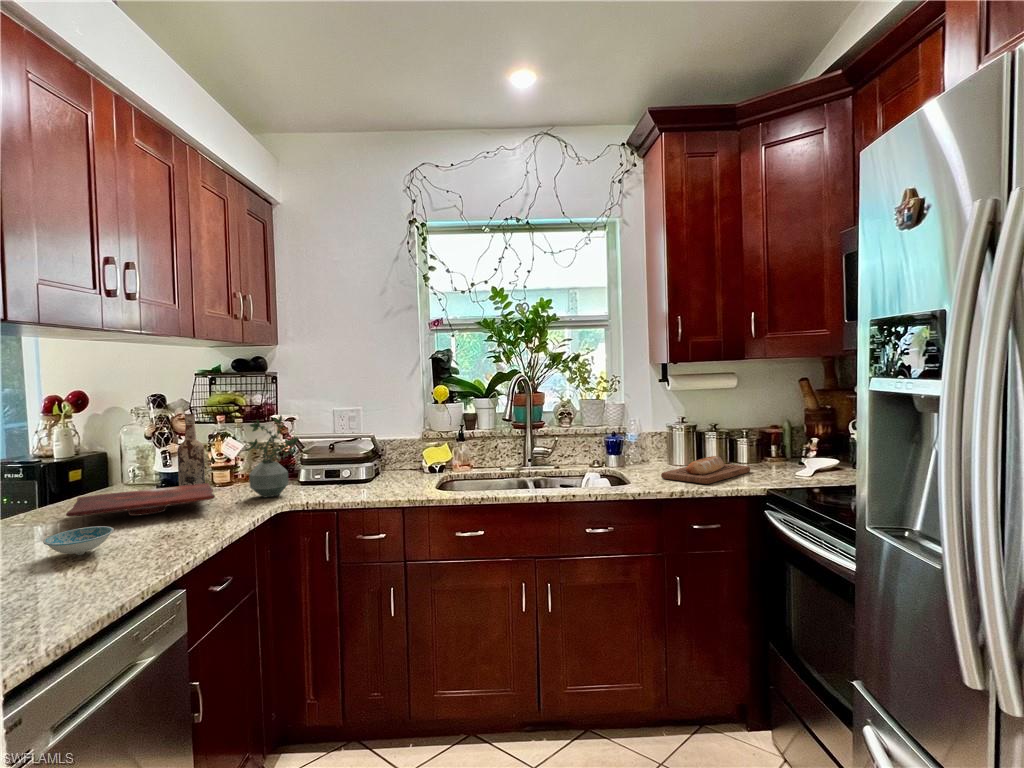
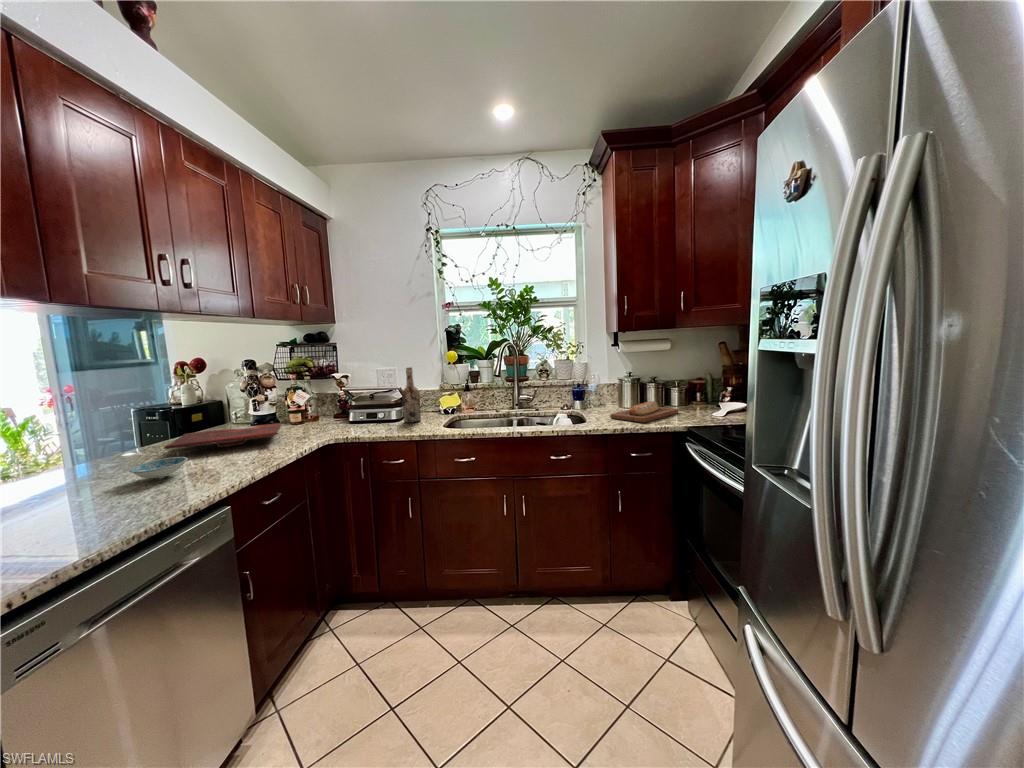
wine bottle: present [178,414,205,486] -> present [402,368,421,423]
potted plant: present [248,415,298,497] -> none [304,373,344,433]

